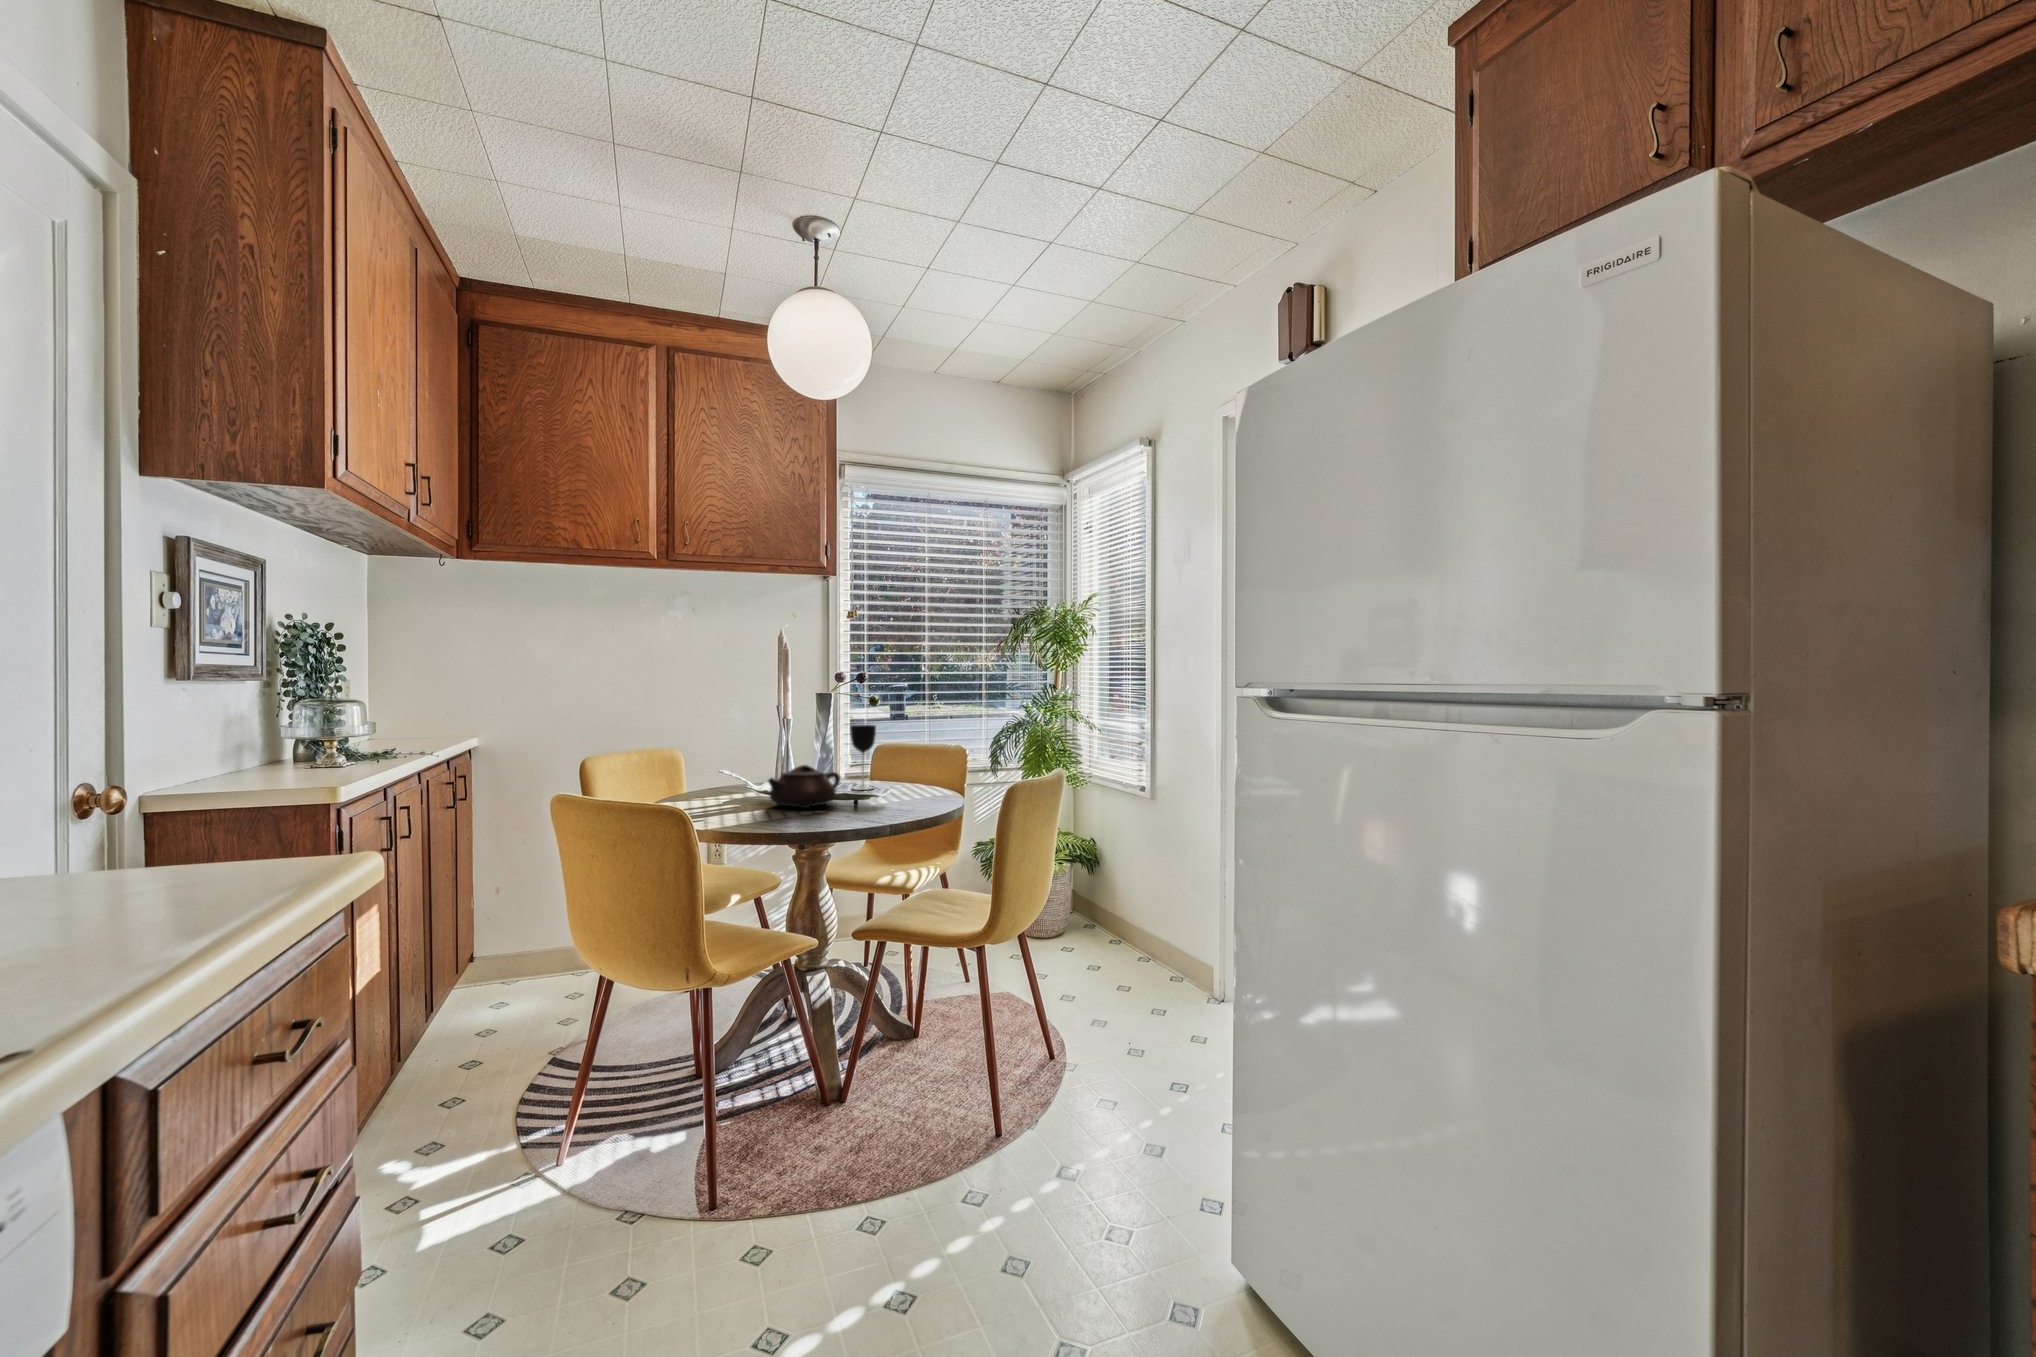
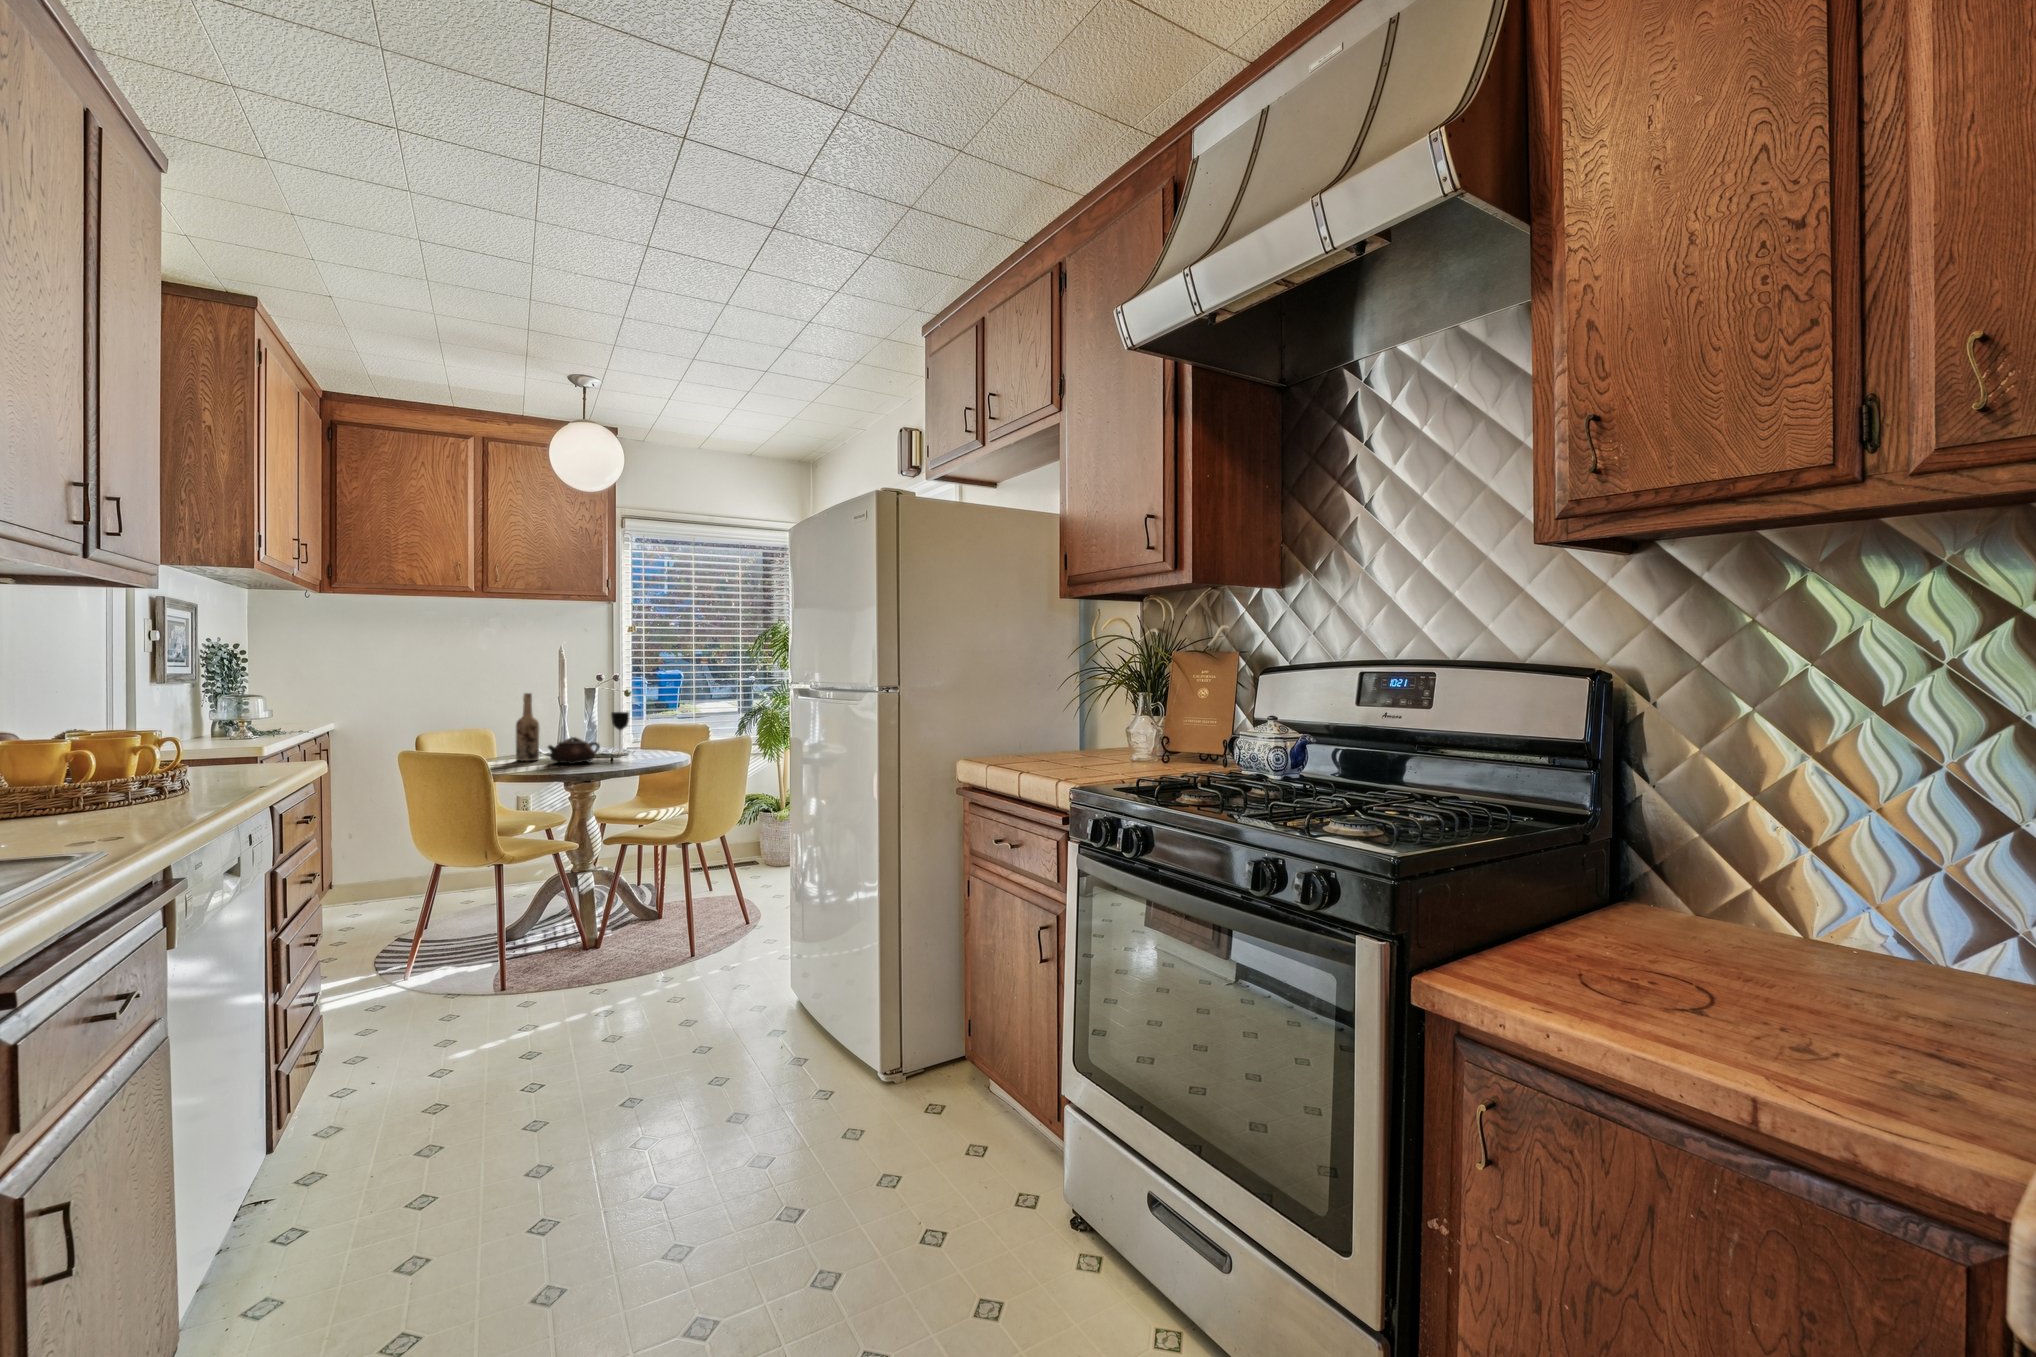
wine bottle: none [718,696,751,801] -> present [516,693,539,761]

